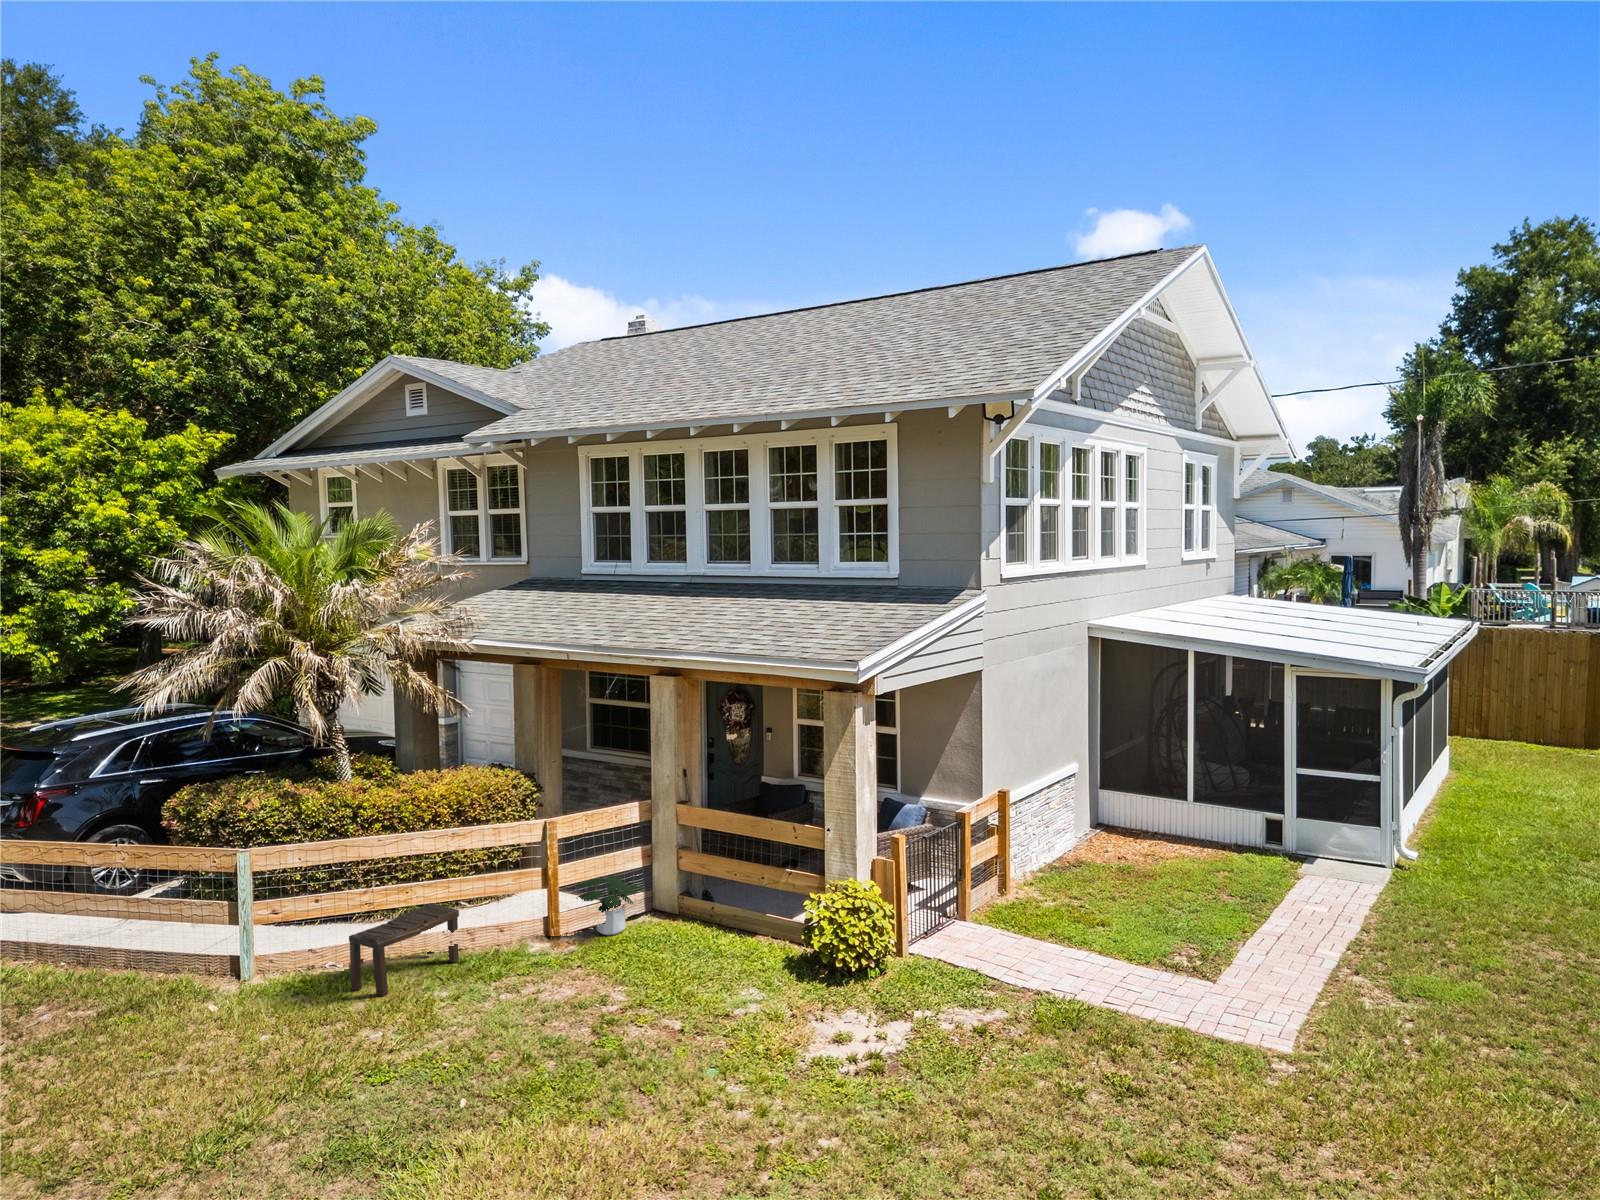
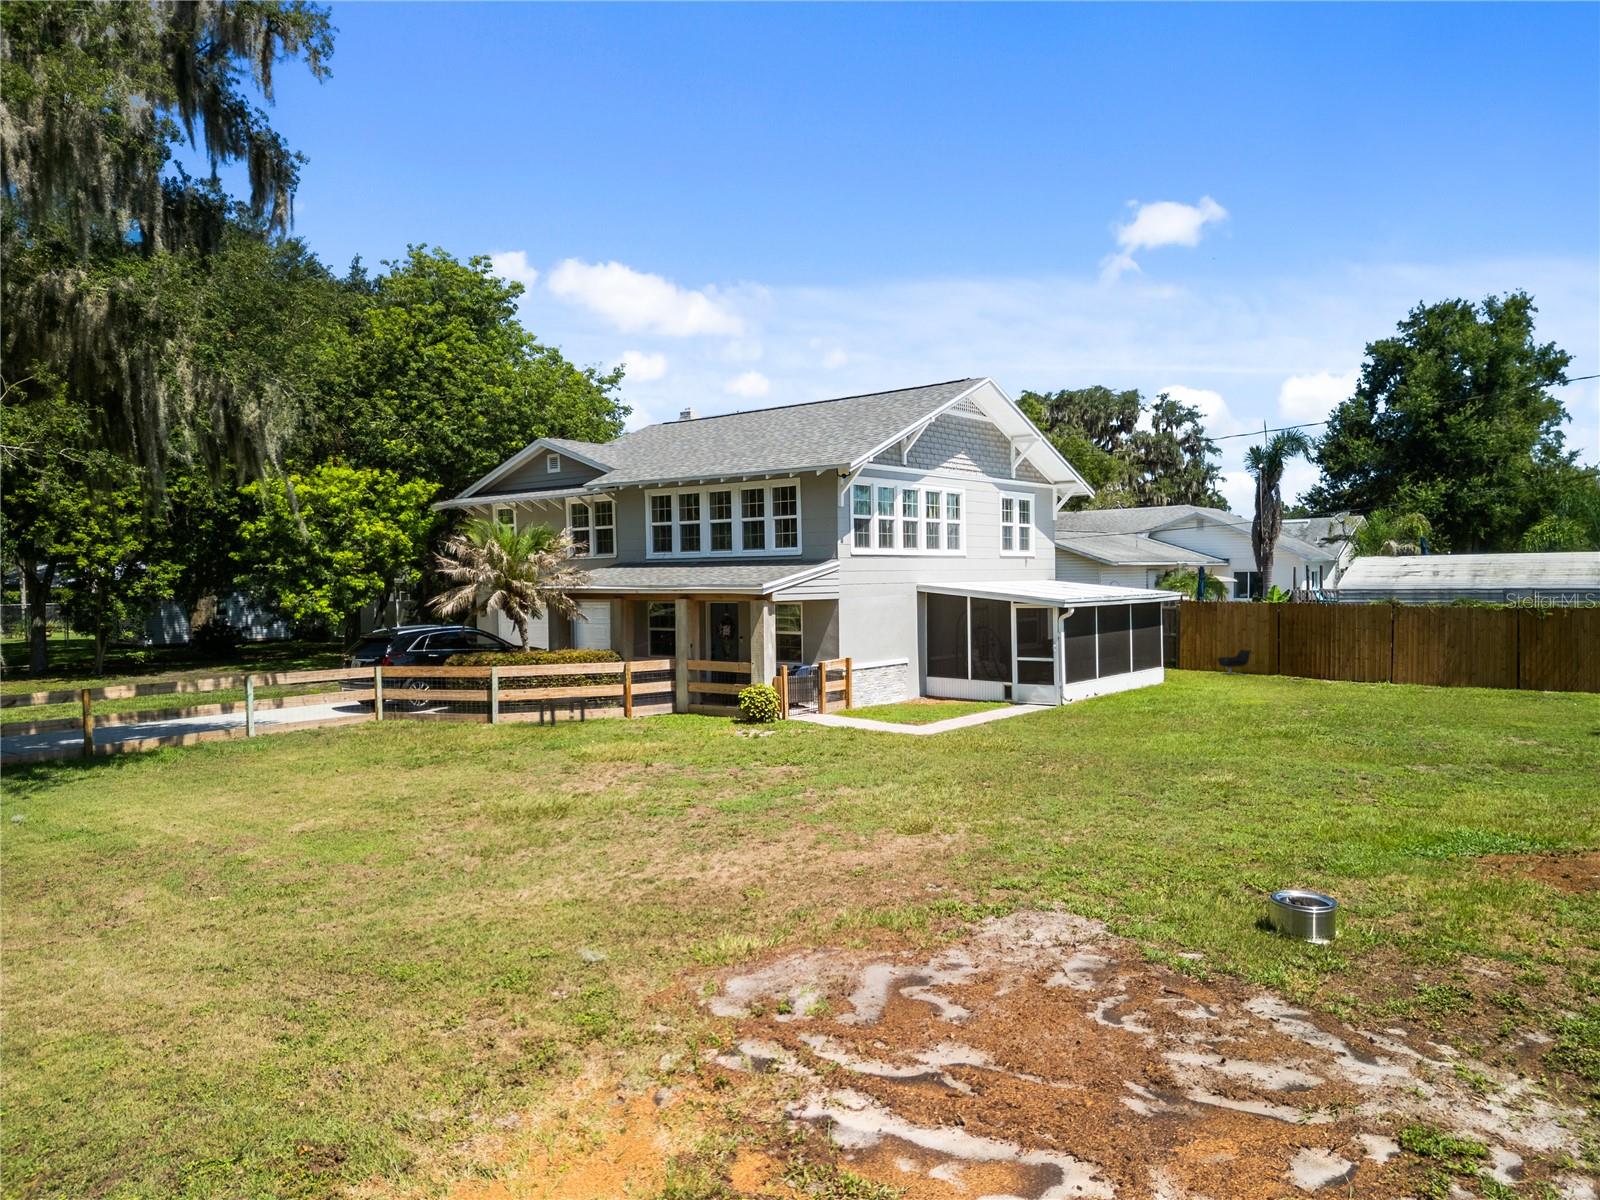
lounge chair: none [1489,701,1552,744] -> present [1218,650,1250,673]
potted plant: present [576,876,644,936] -> none [638,691,671,717]

